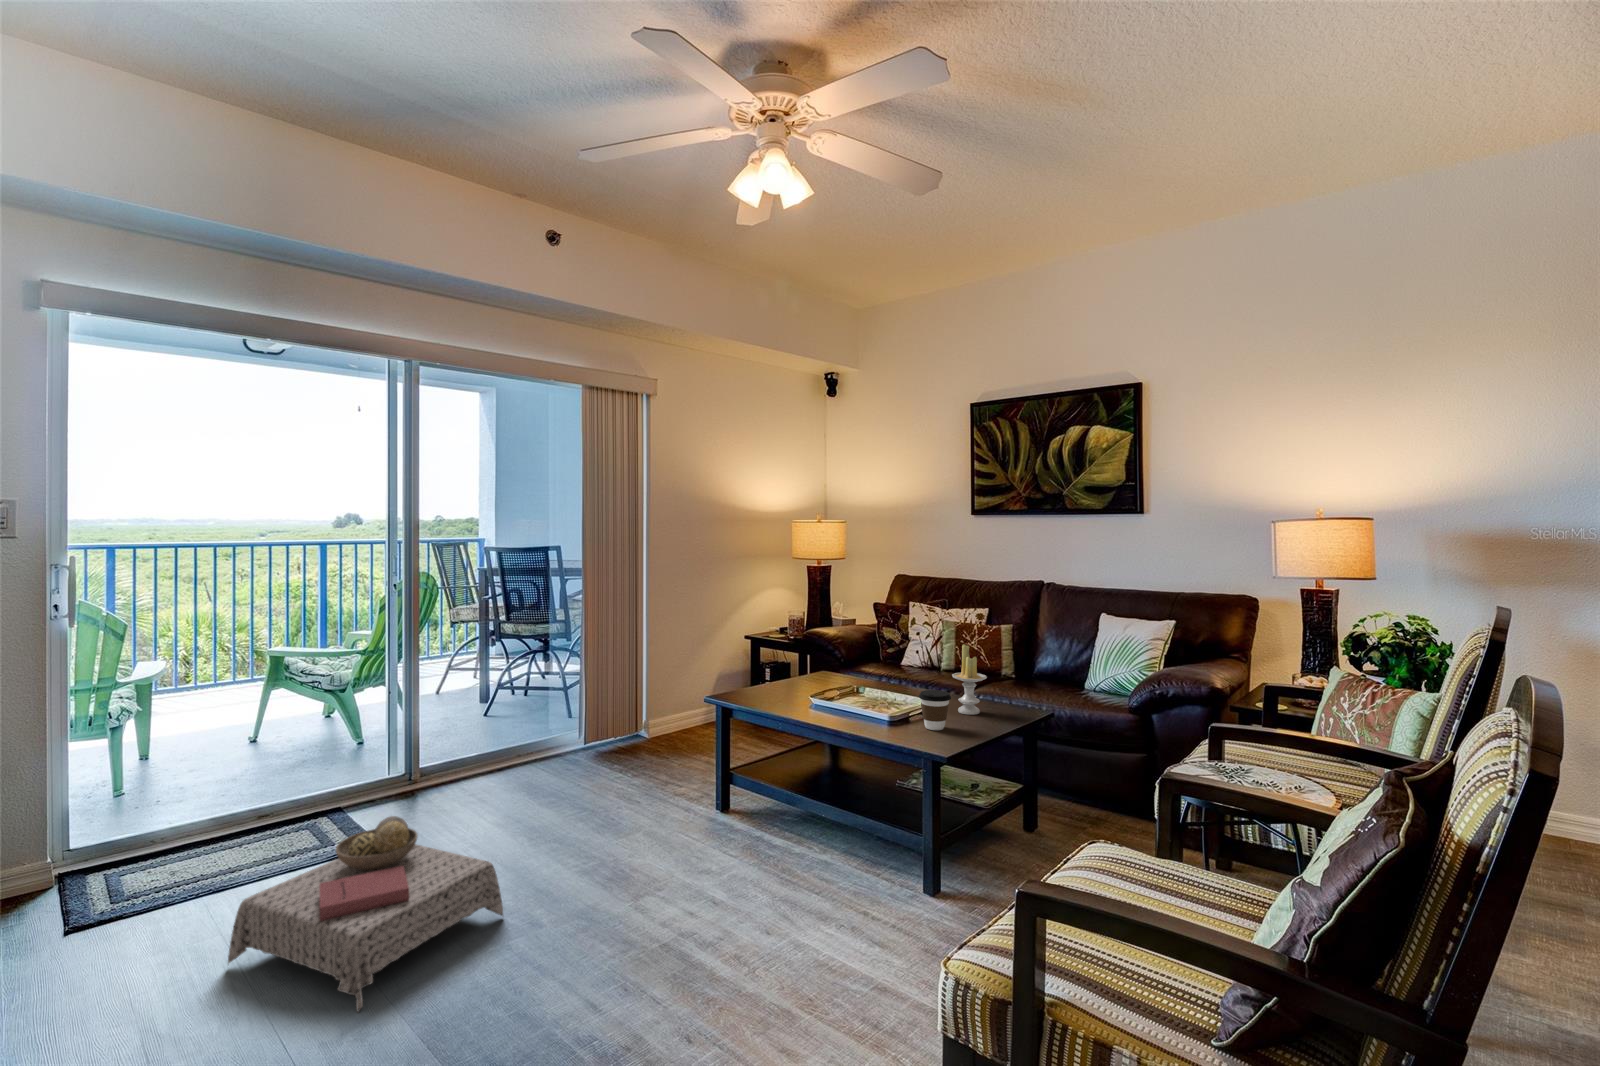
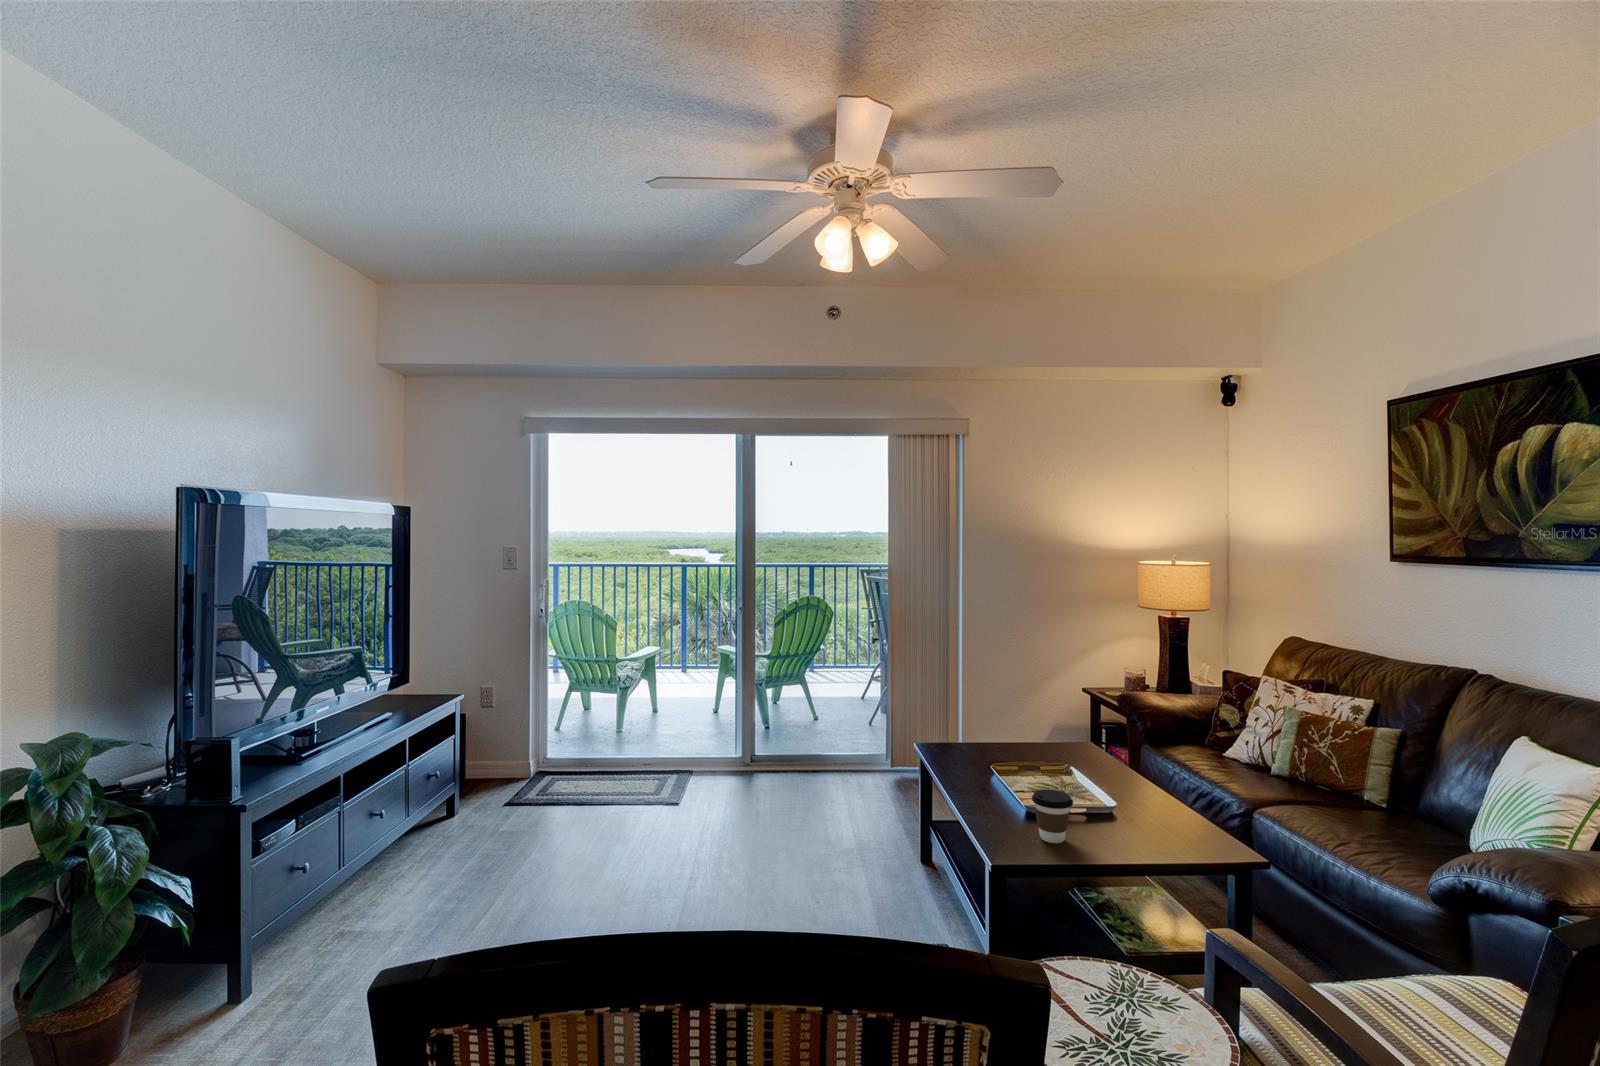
candle: present [952,644,987,715] -> none [1121,743,1170,839]
ottoman: present [228,816,503,1013] -> none [516,783,659,910]

